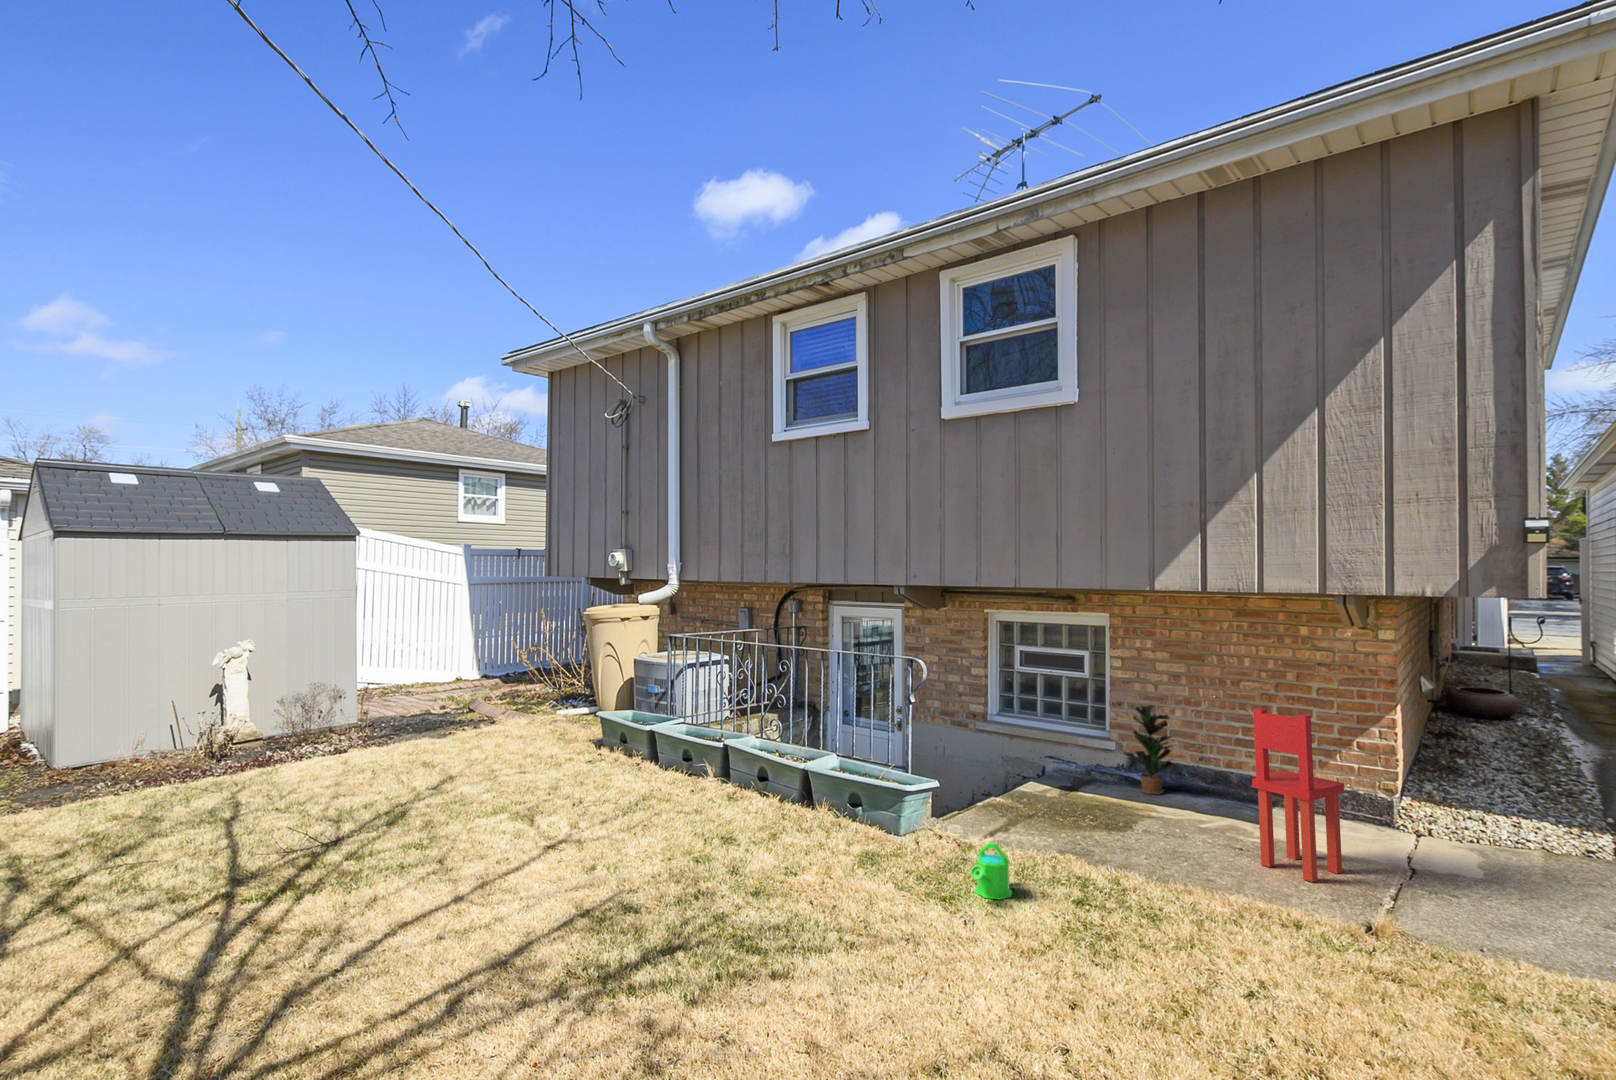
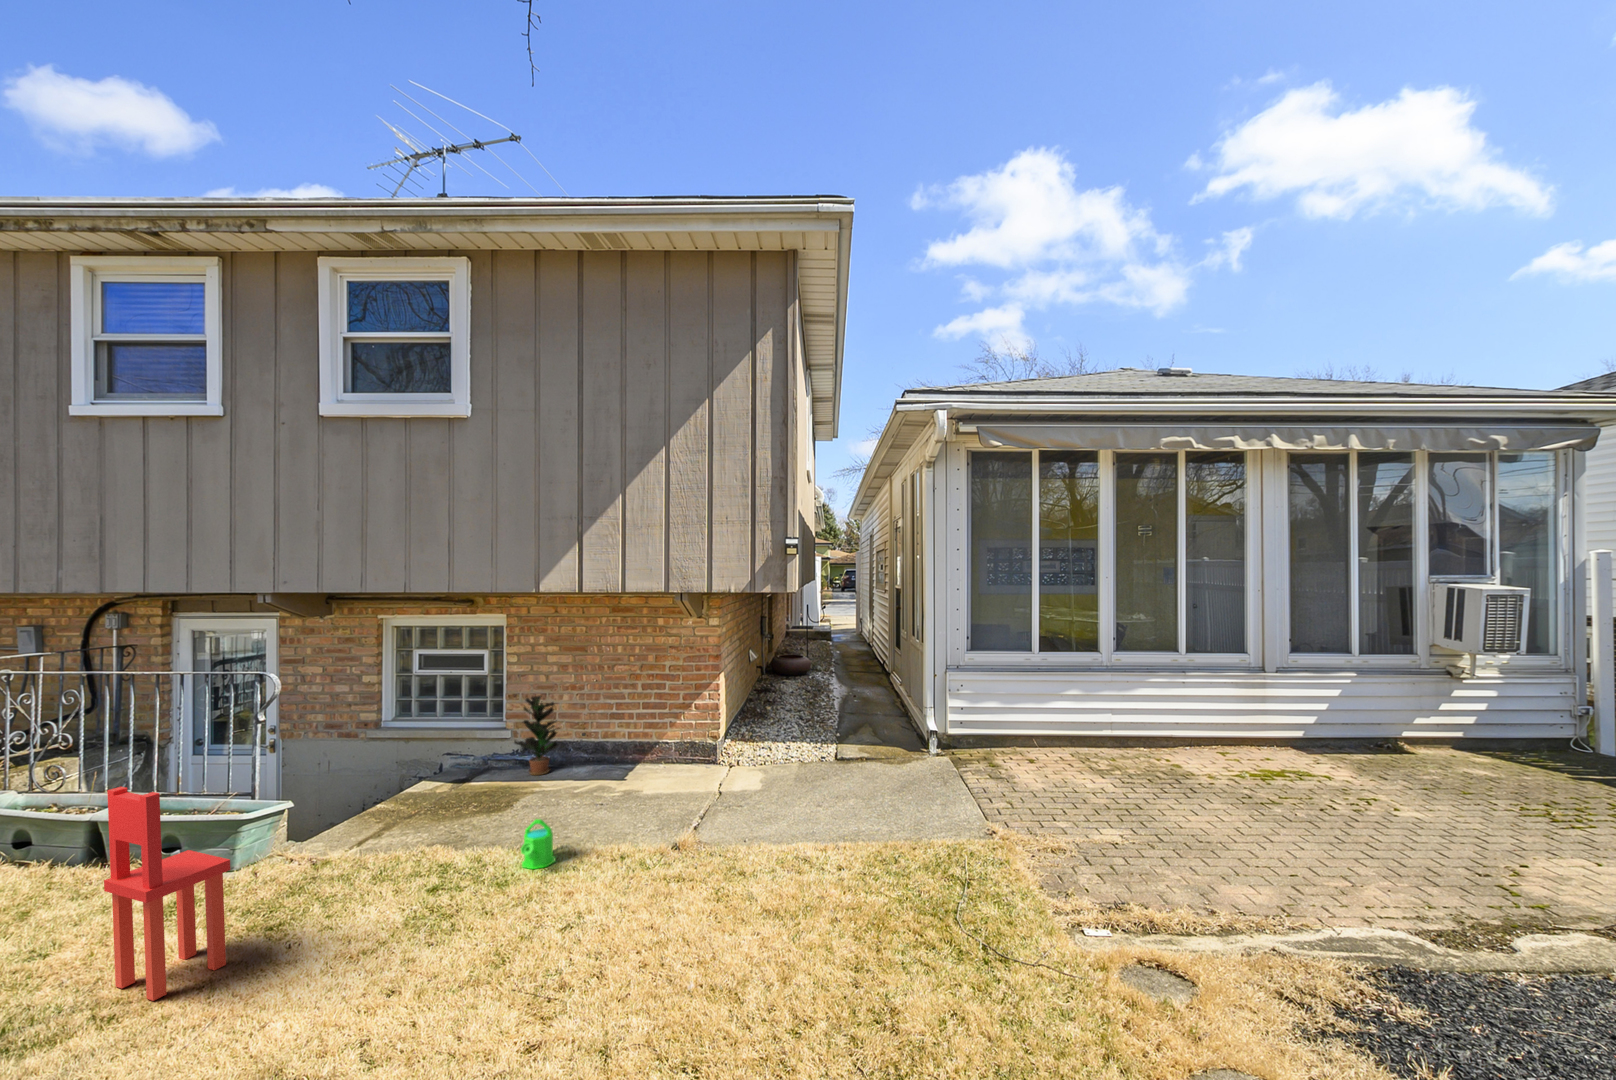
chair: present [1252,708,1344,882] -> present [104,787,230,1001]
watering can: present [970,842,1012,899] -> present [521,819,555,869]

